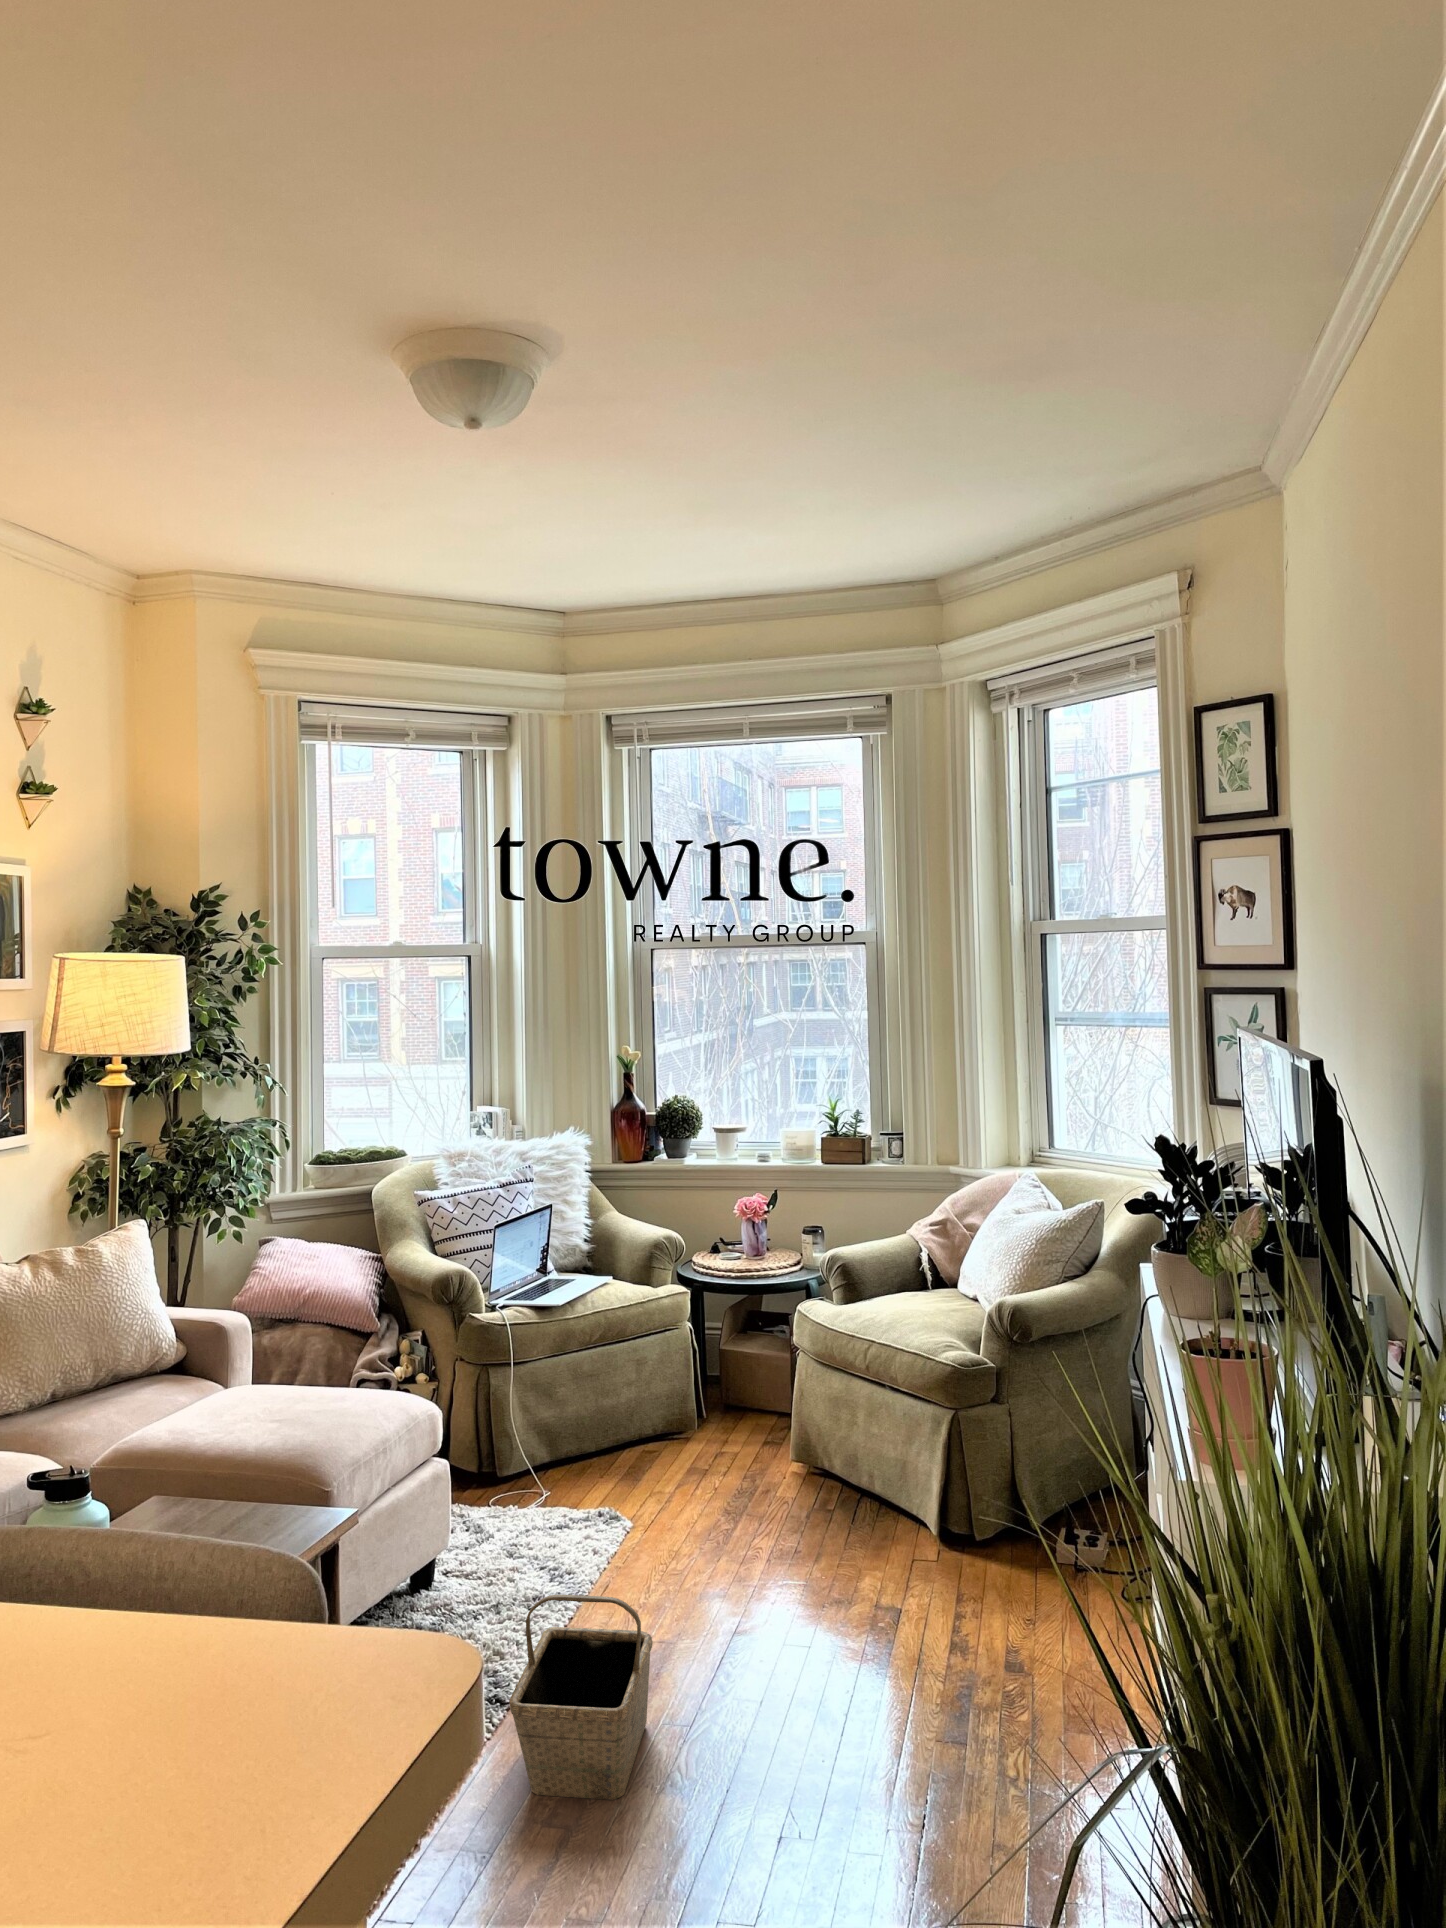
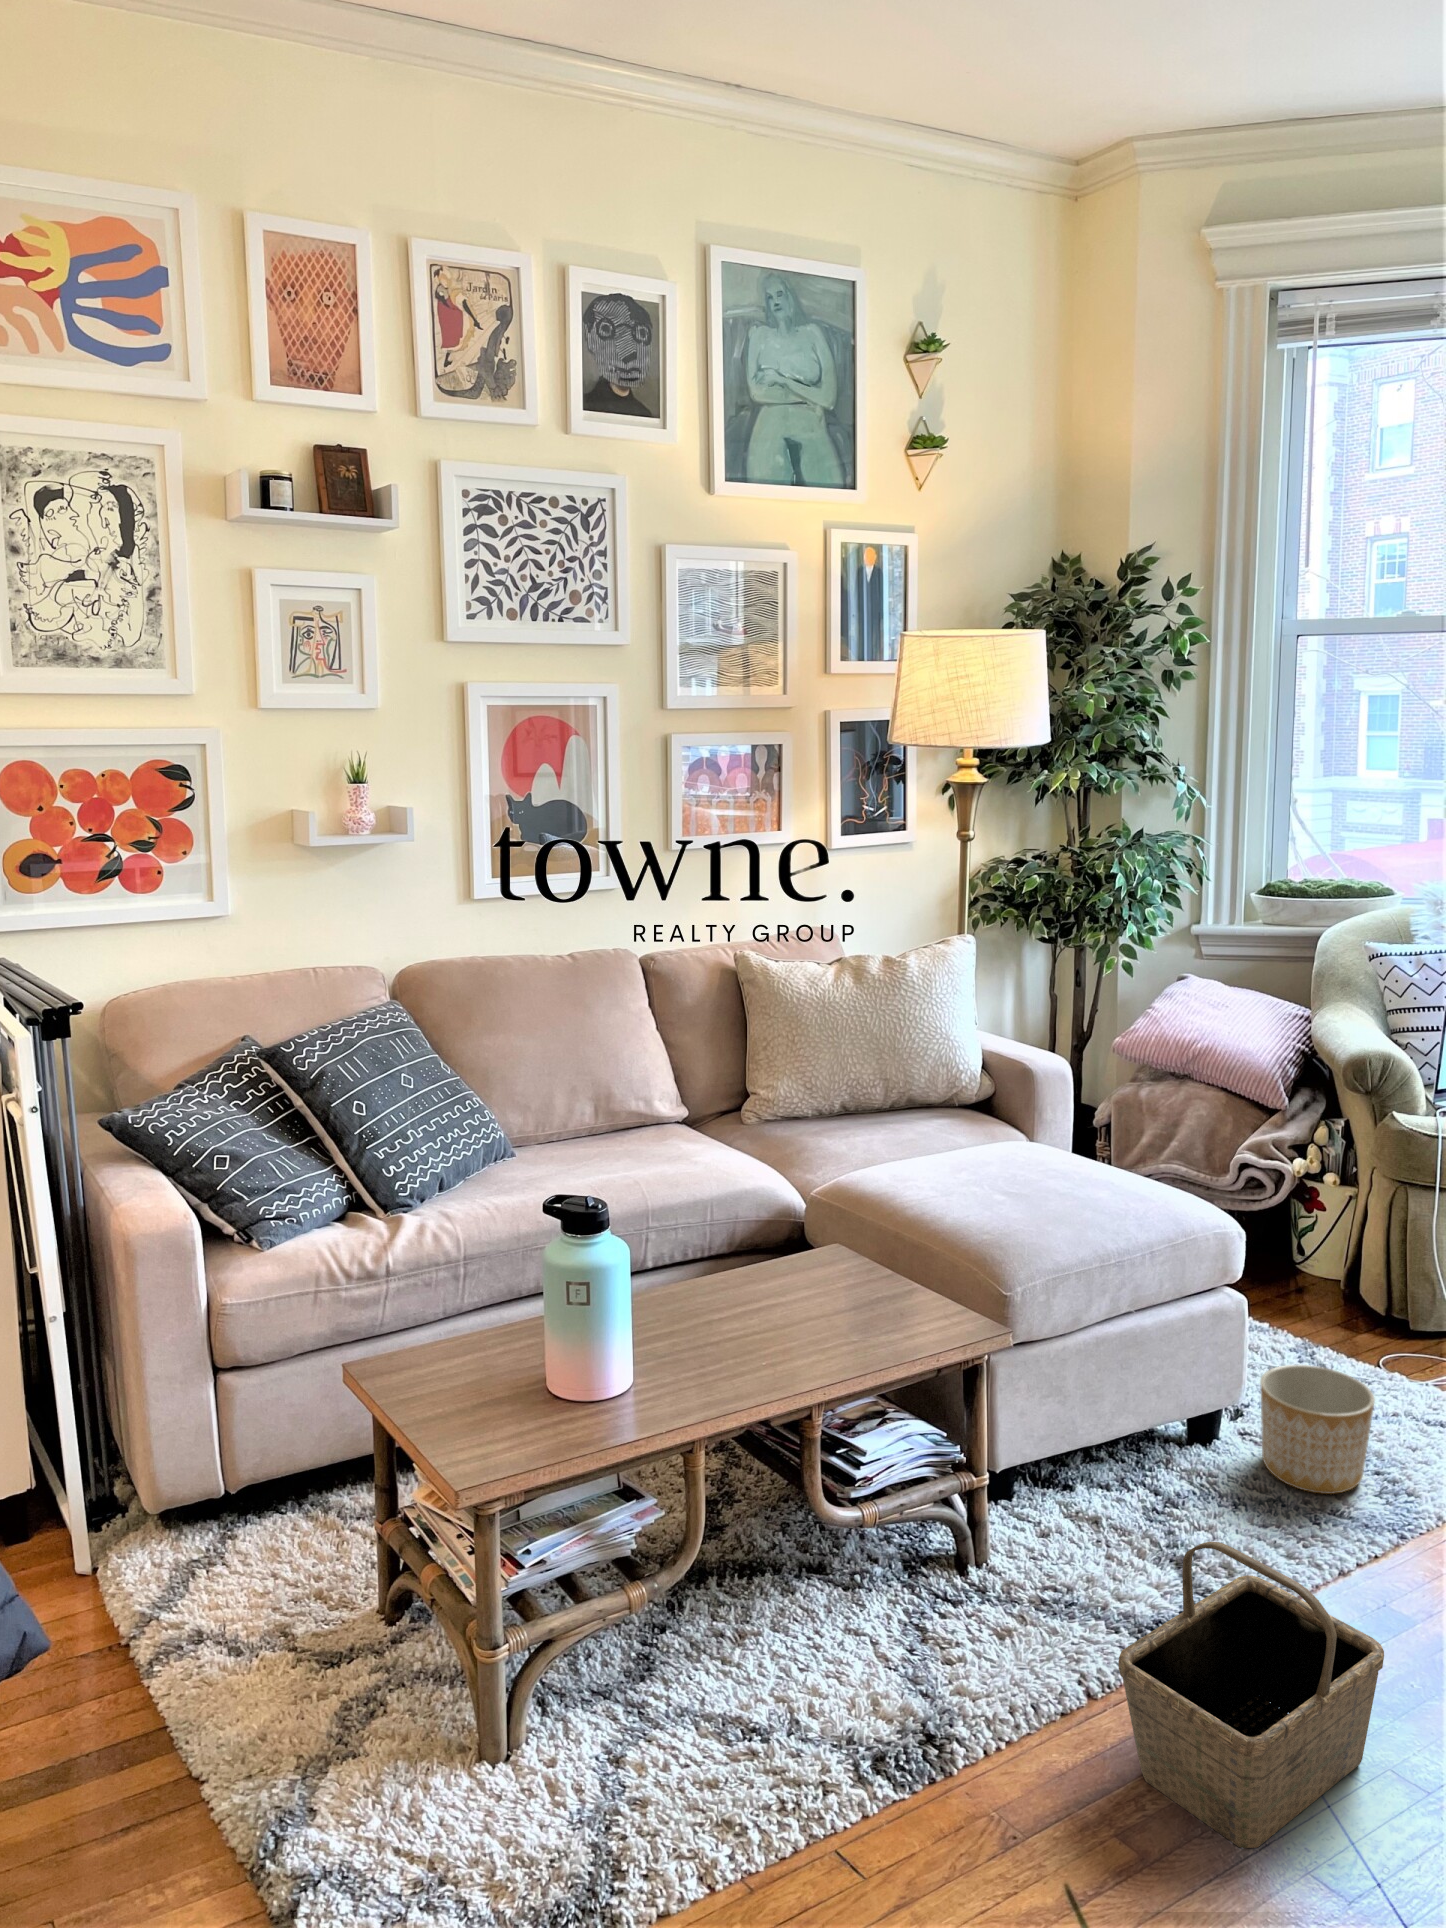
planter: none [462,1499,542,1595] -> present [1260,1365,1375,1494]

